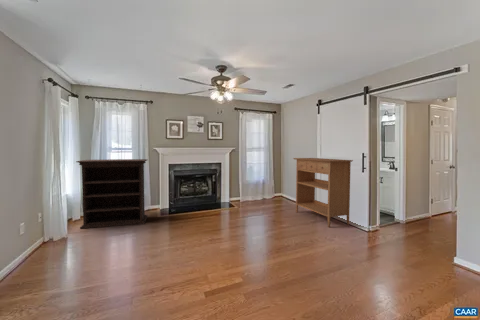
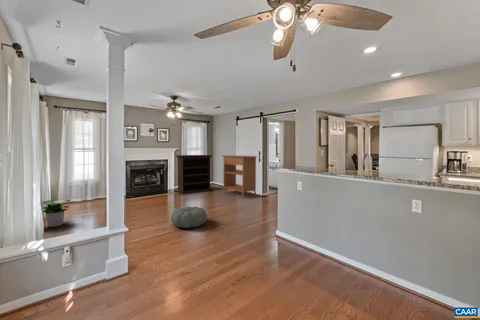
bookshelf: present [76,159,147,229] -> present [175,155,212,194]
potted plant: none [23,221,78,261] -> present [41,200,70,227]
pouf: none [207,249,270,299] -> present [171,207,207,228]

